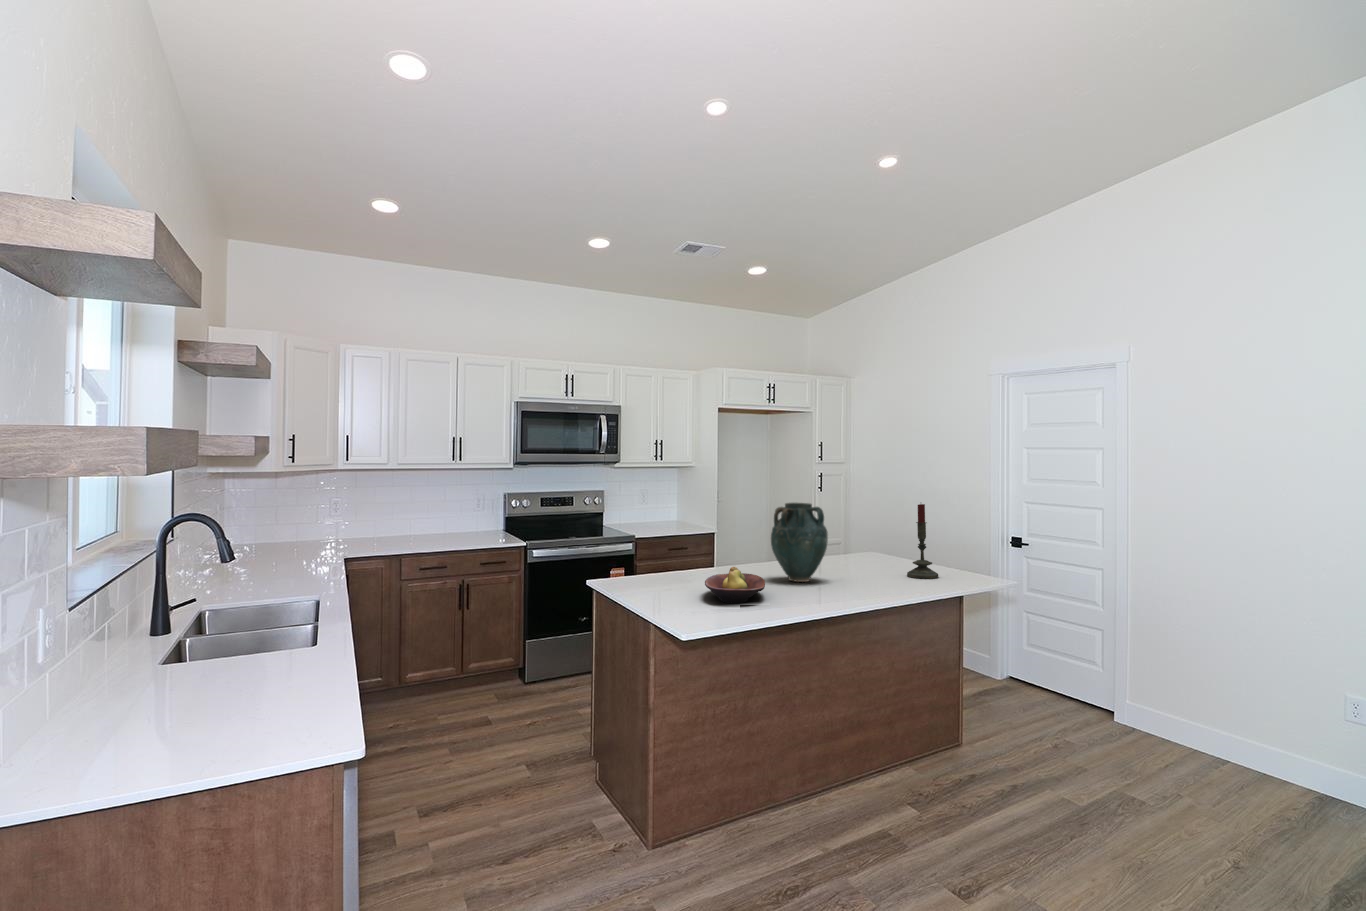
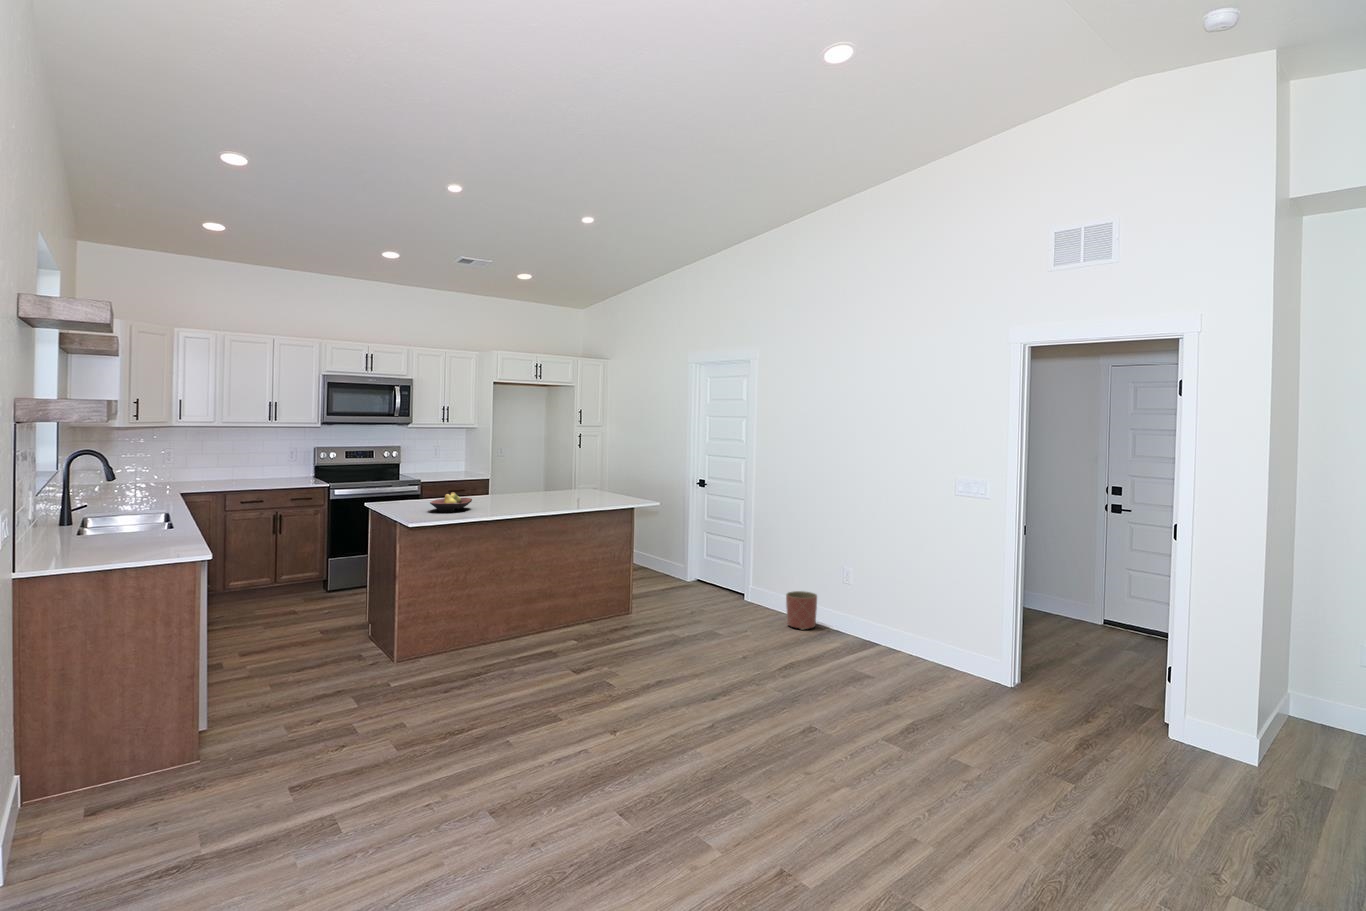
vase: present [771,503,828,582] -> none [490,454,527,504]
candle: present [907,504,938,579] -> none [585,454,604,503]
planter: none [1264,733,1338,811] -> present [786,591,817,630]

